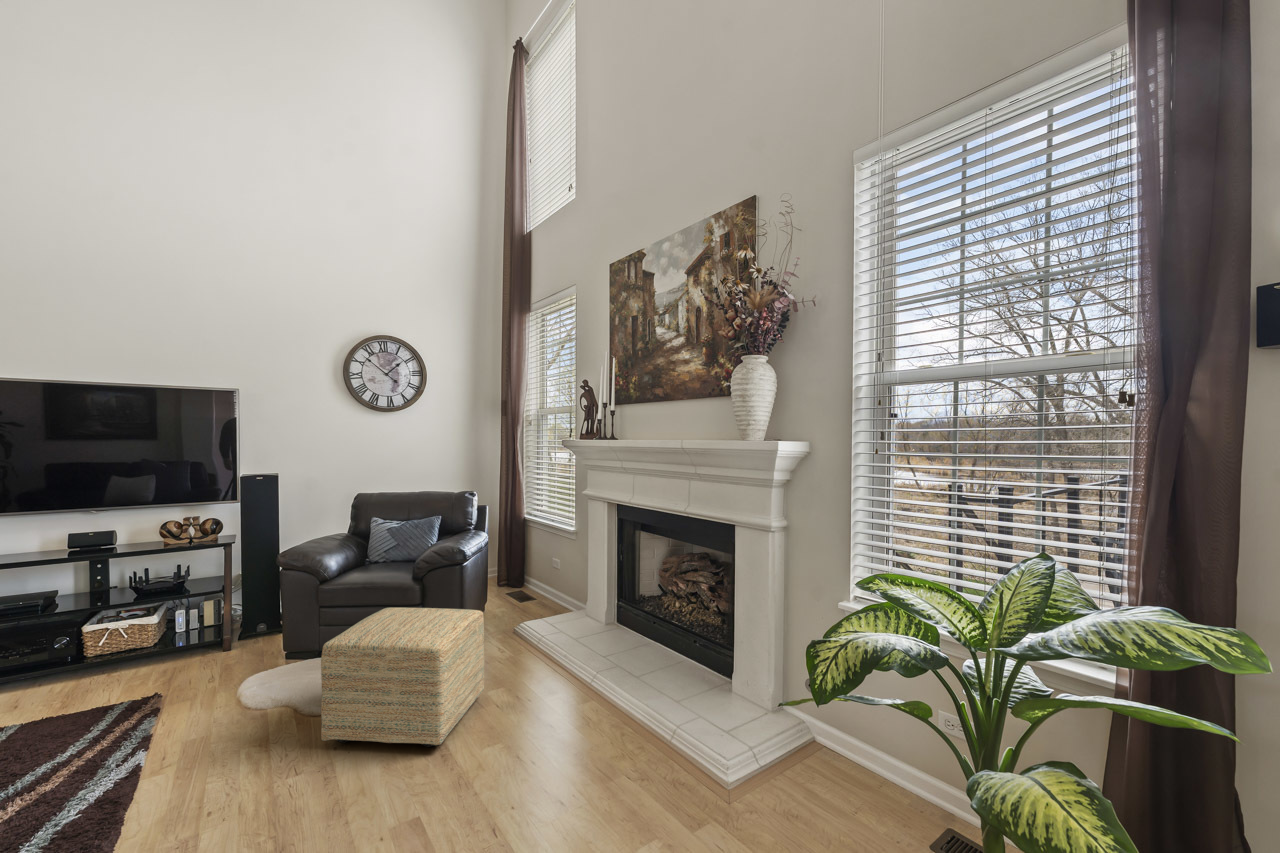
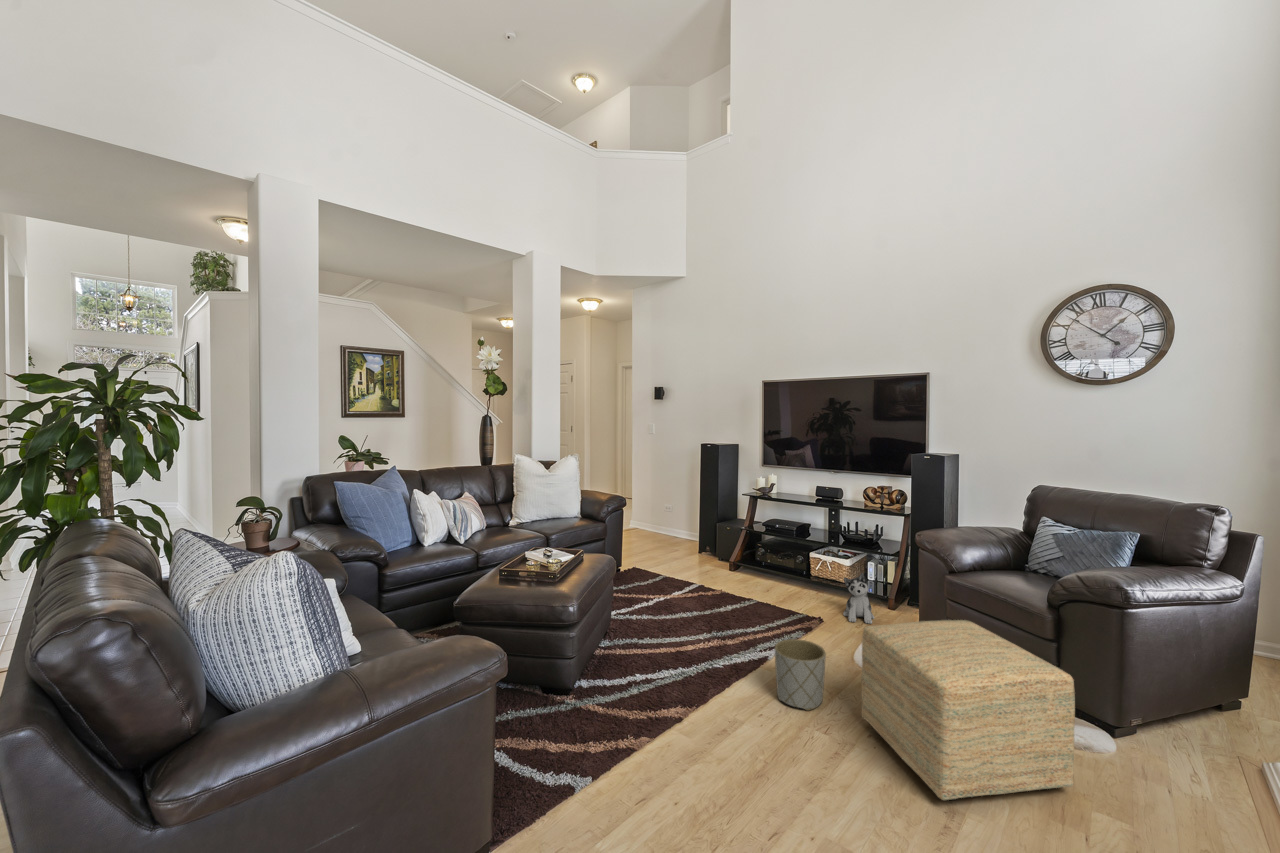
plush toy: none [176,618,223,683] -> present [843,573,874,624]
planter: none [198,697,271,788] -> present [775,639,826,711]

